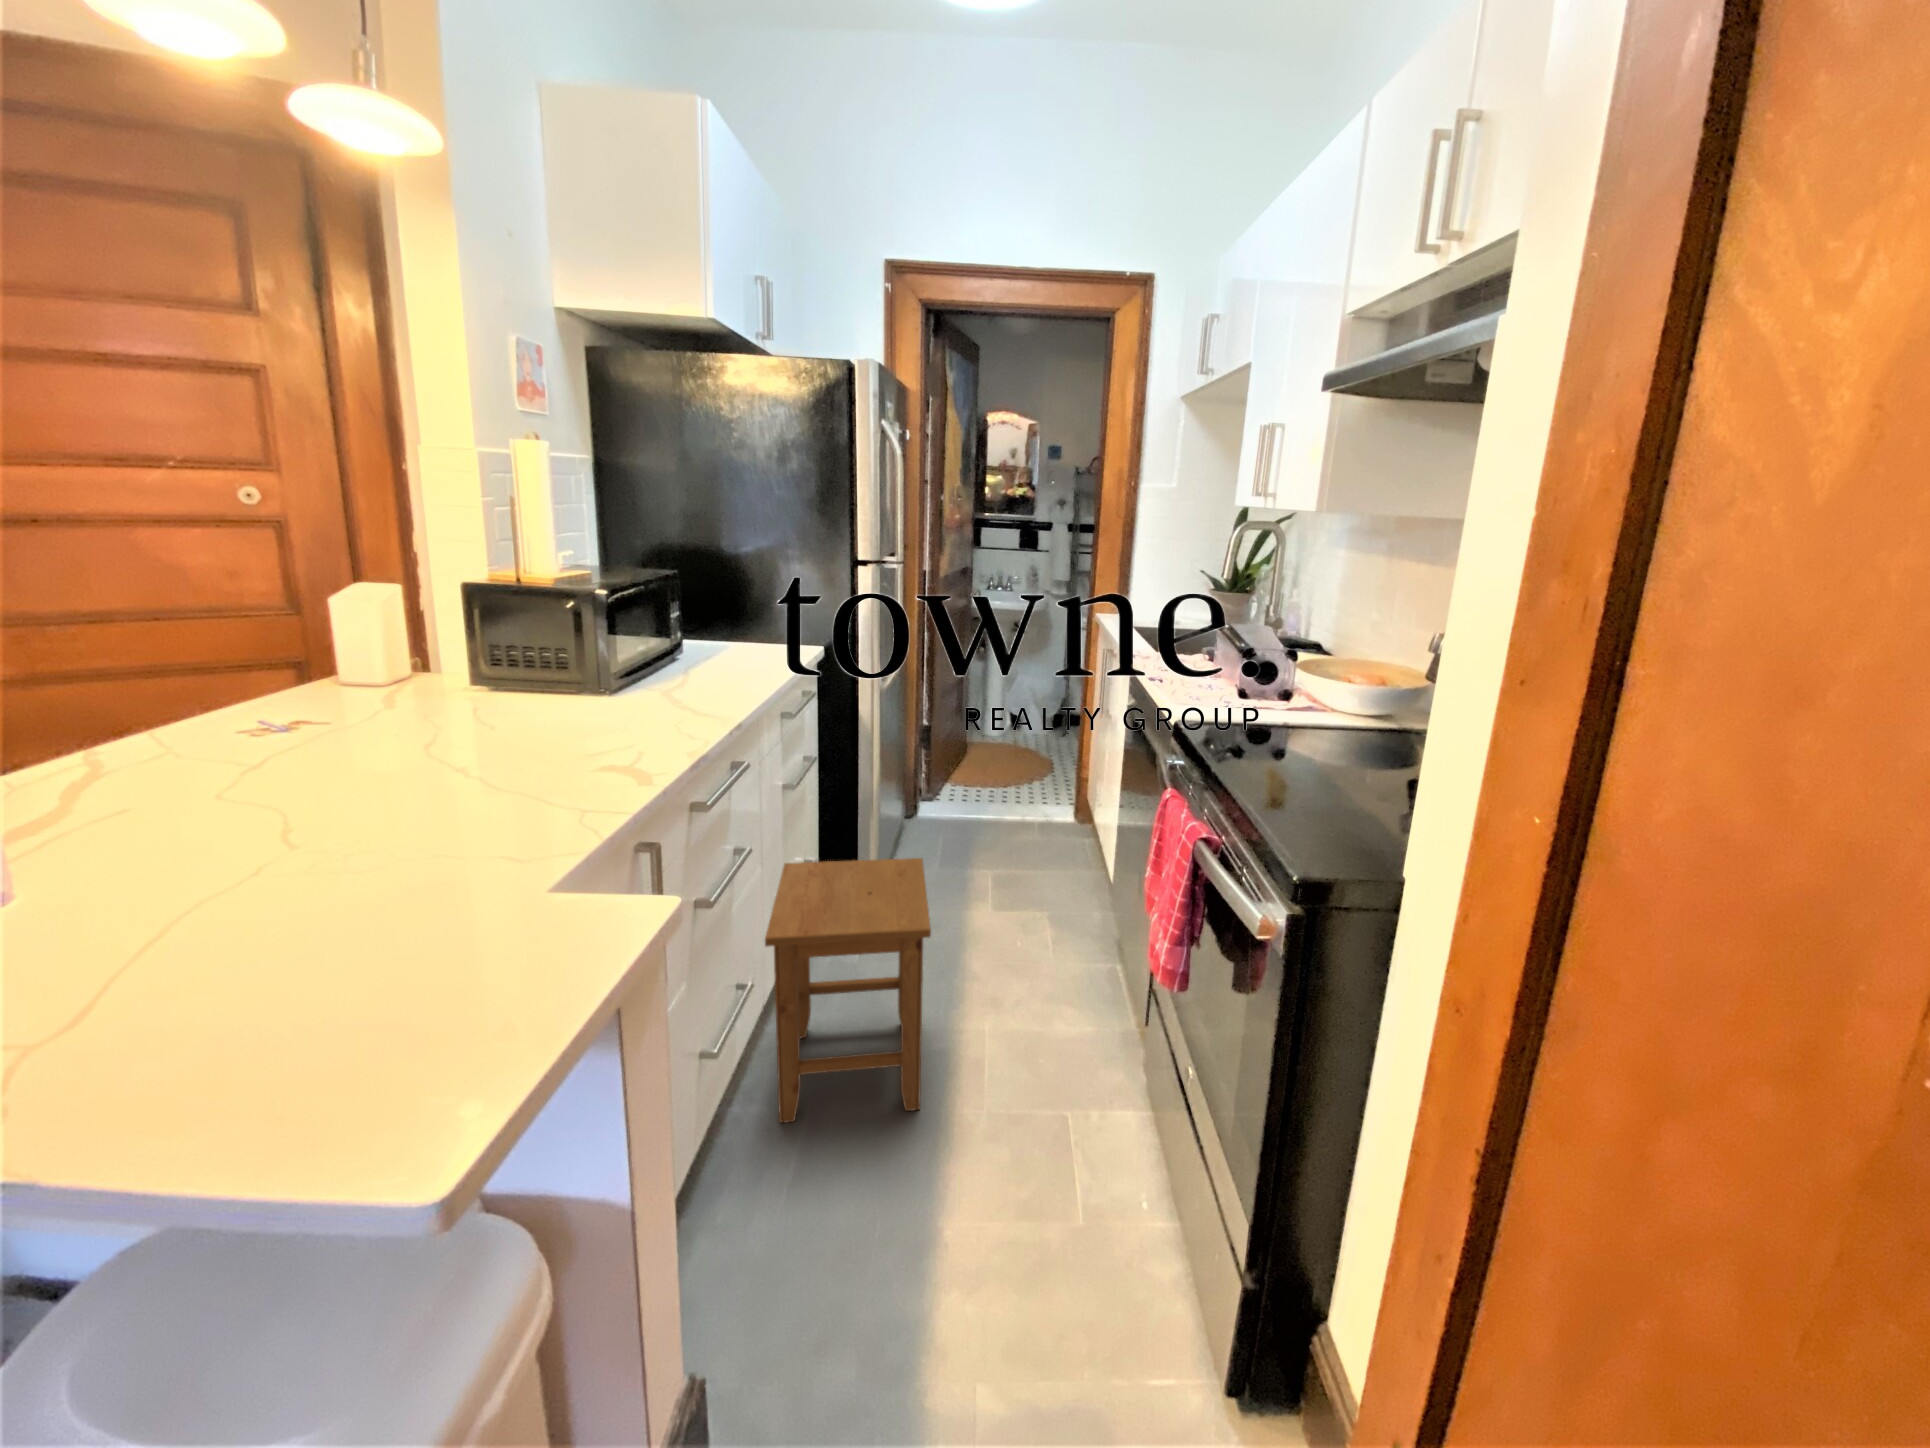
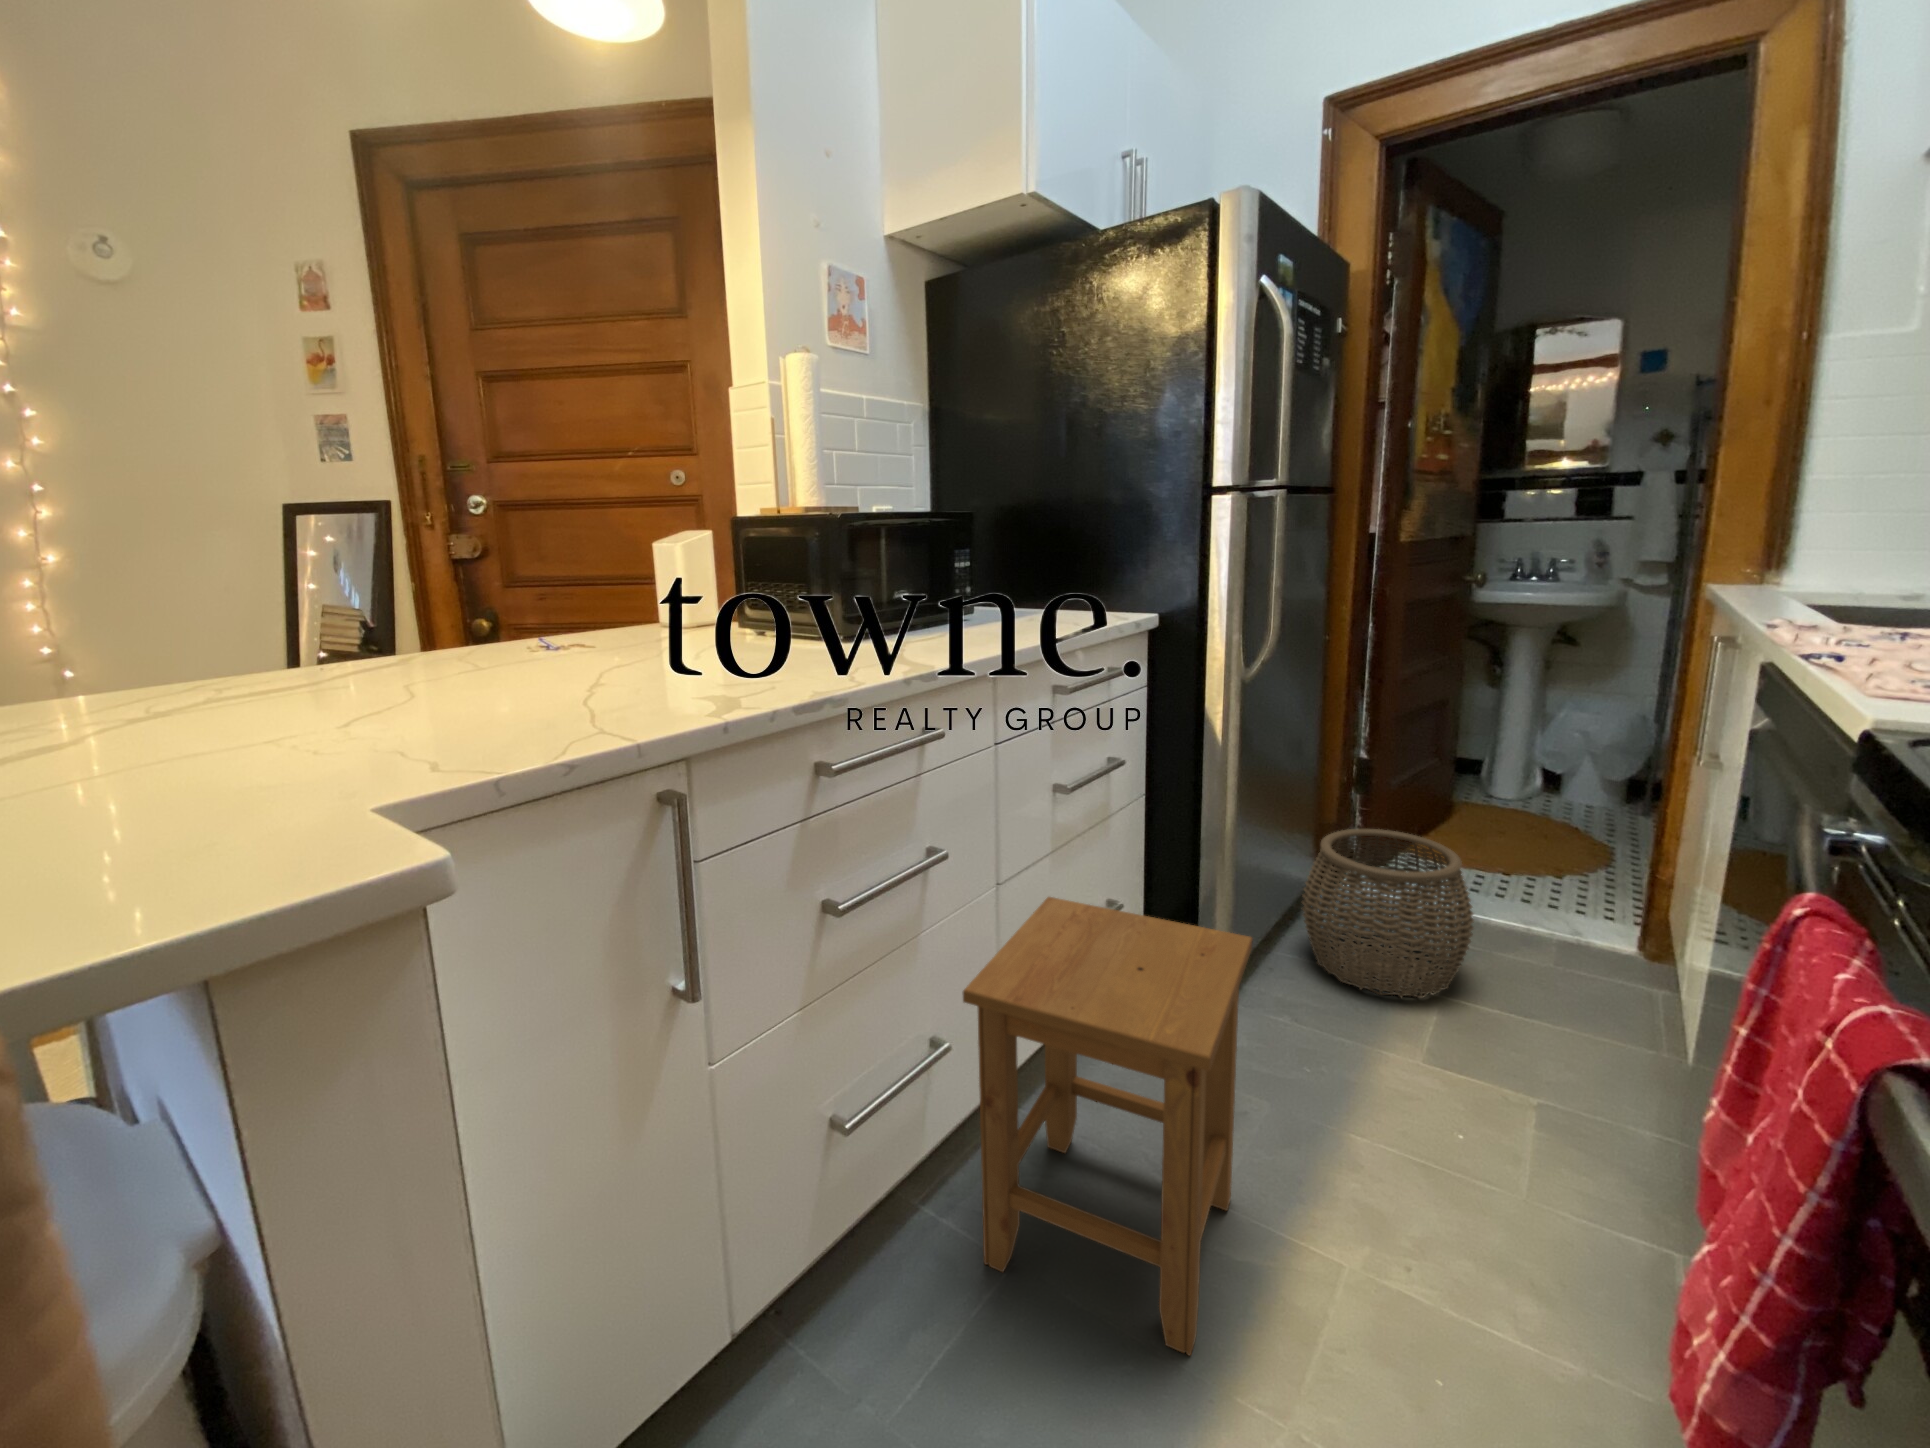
woven basket: none [909,773,1005,879] -> present [1302,829,1474,998]

